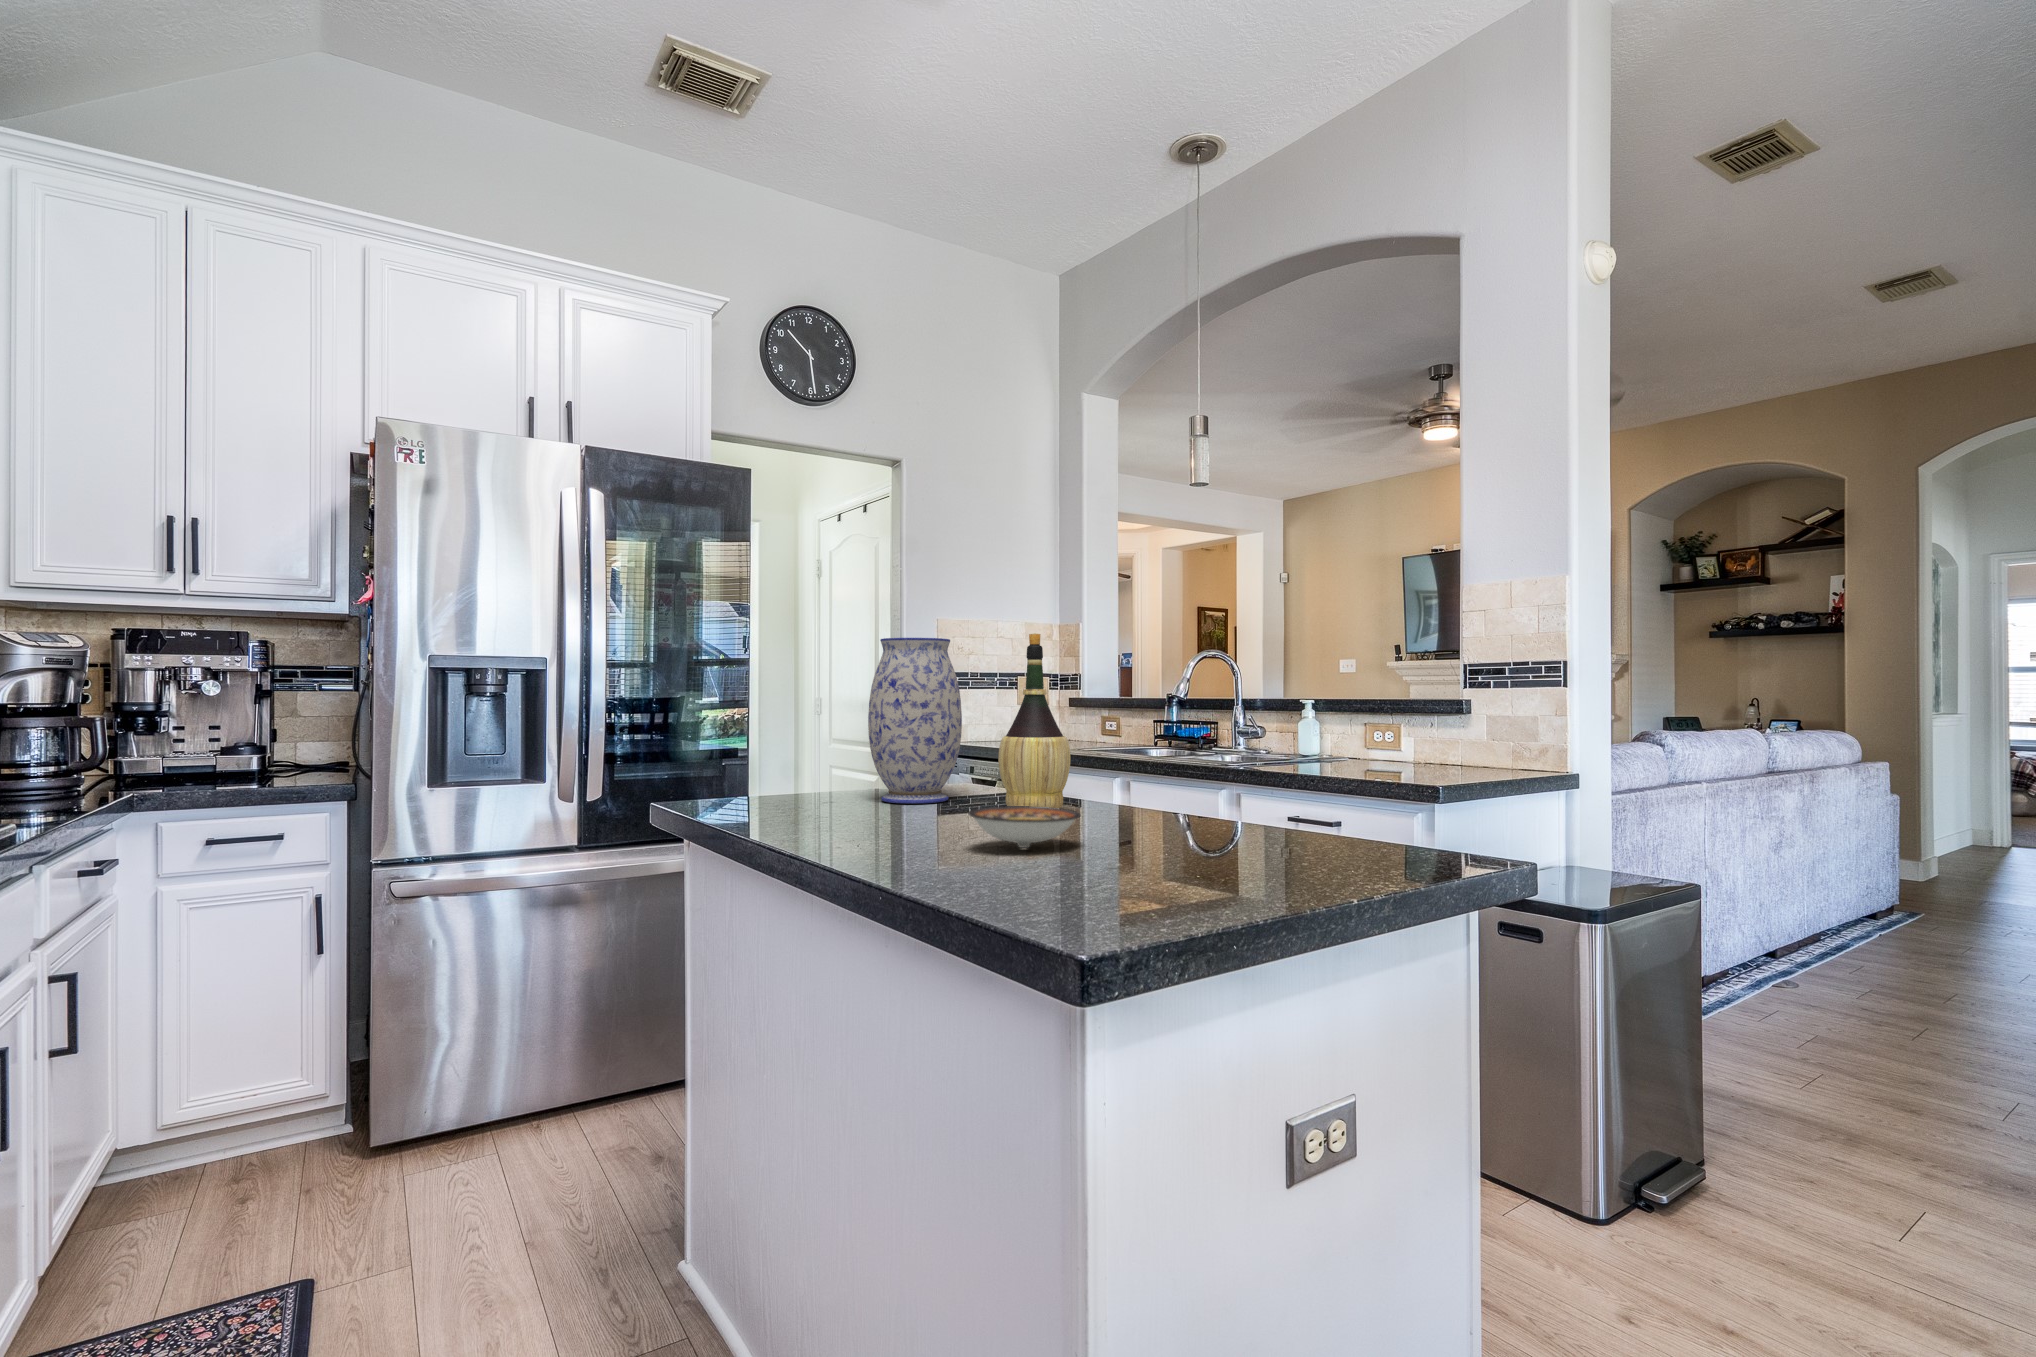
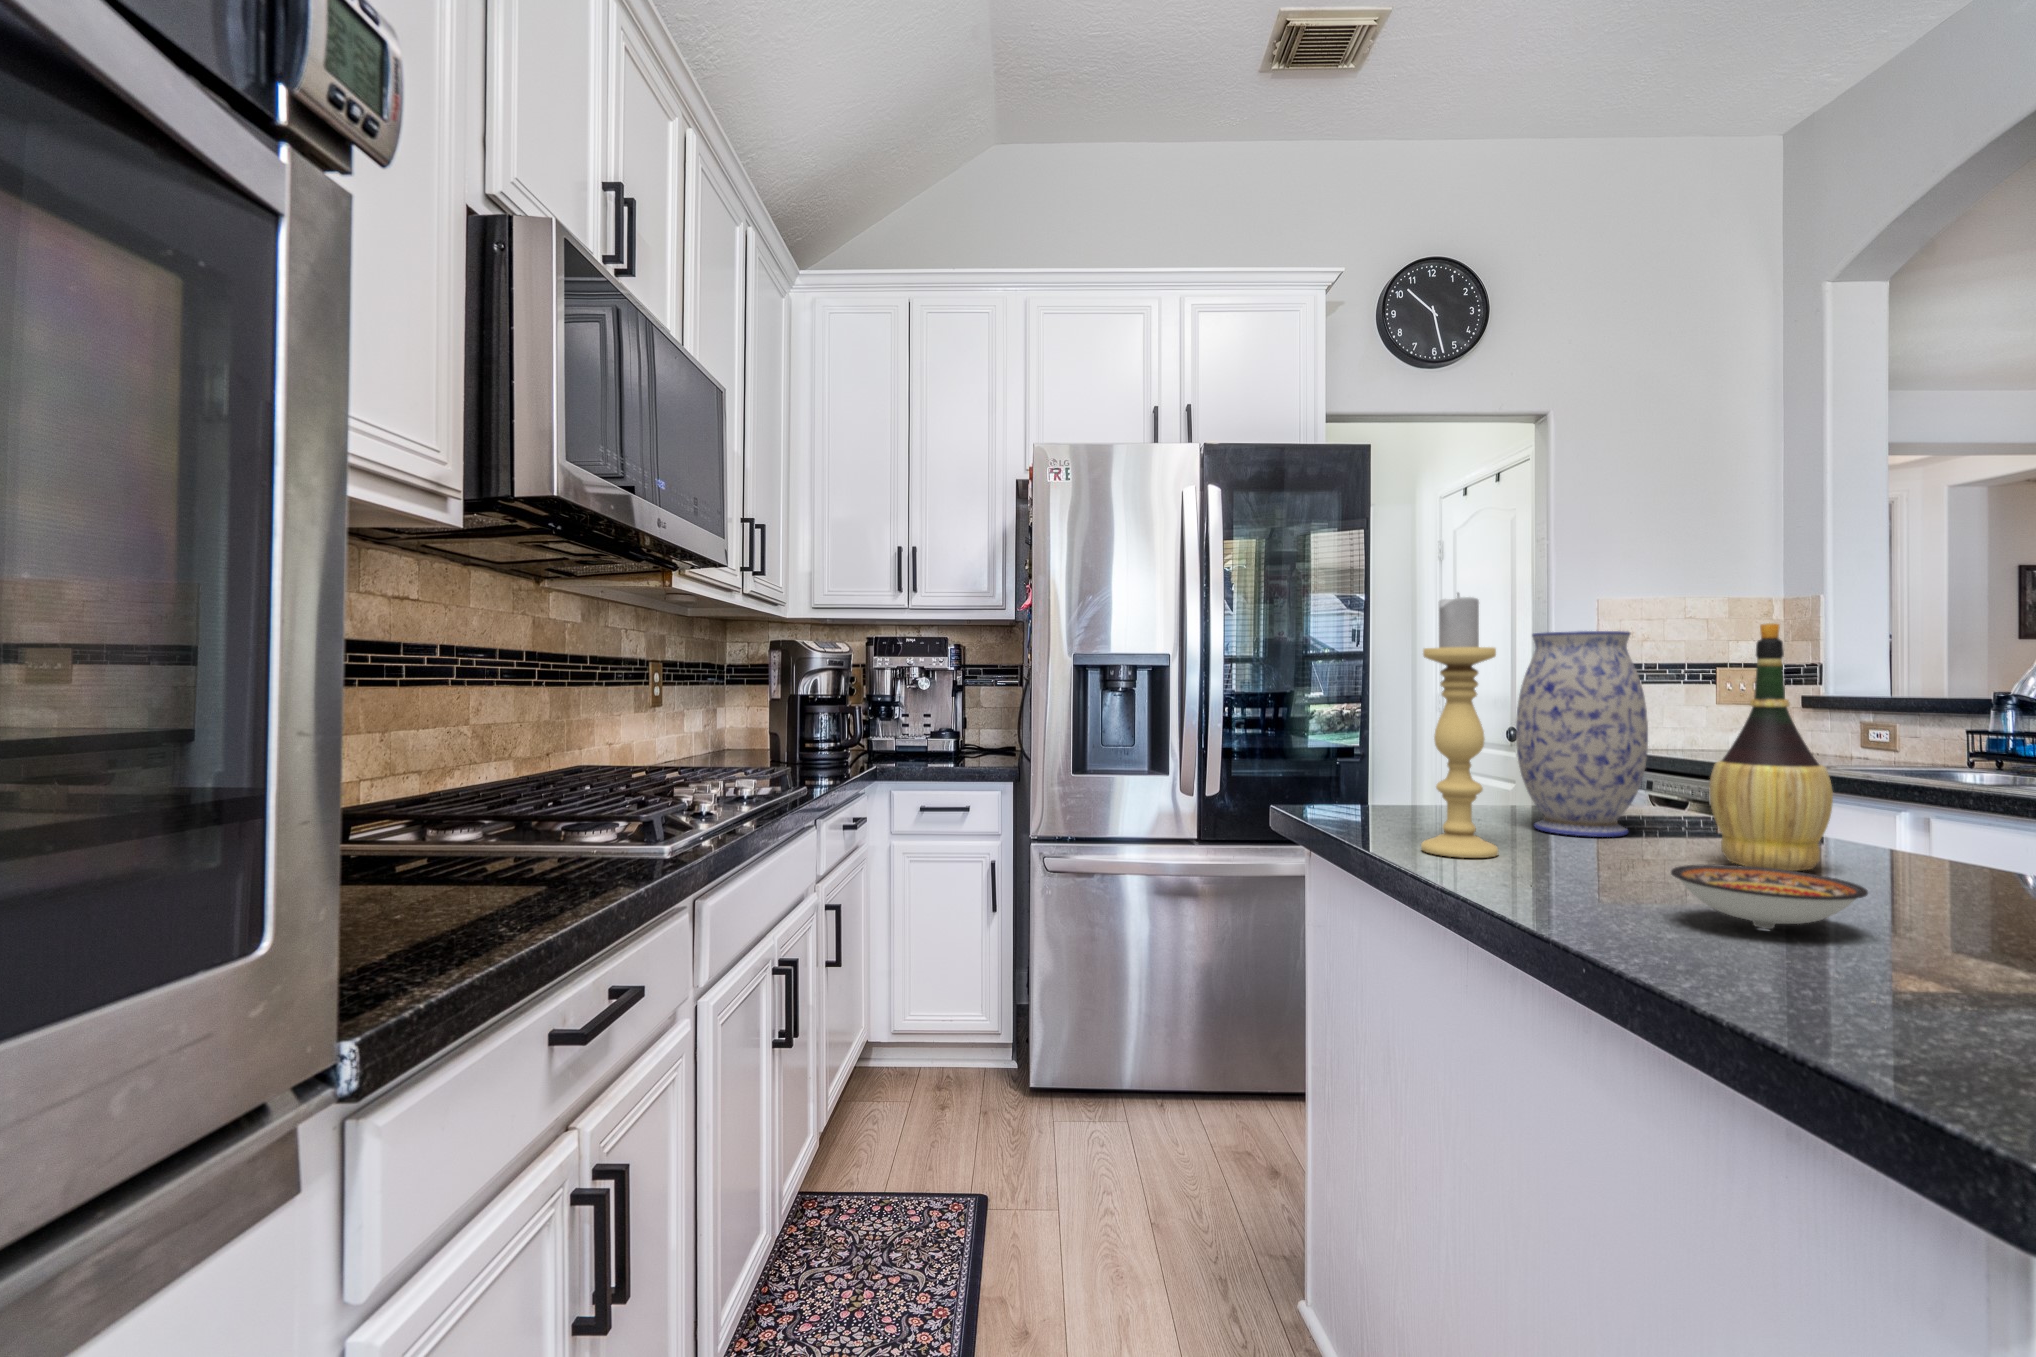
candle holder: none [792,600,853,825] -> present [1421,593,1498,858]

